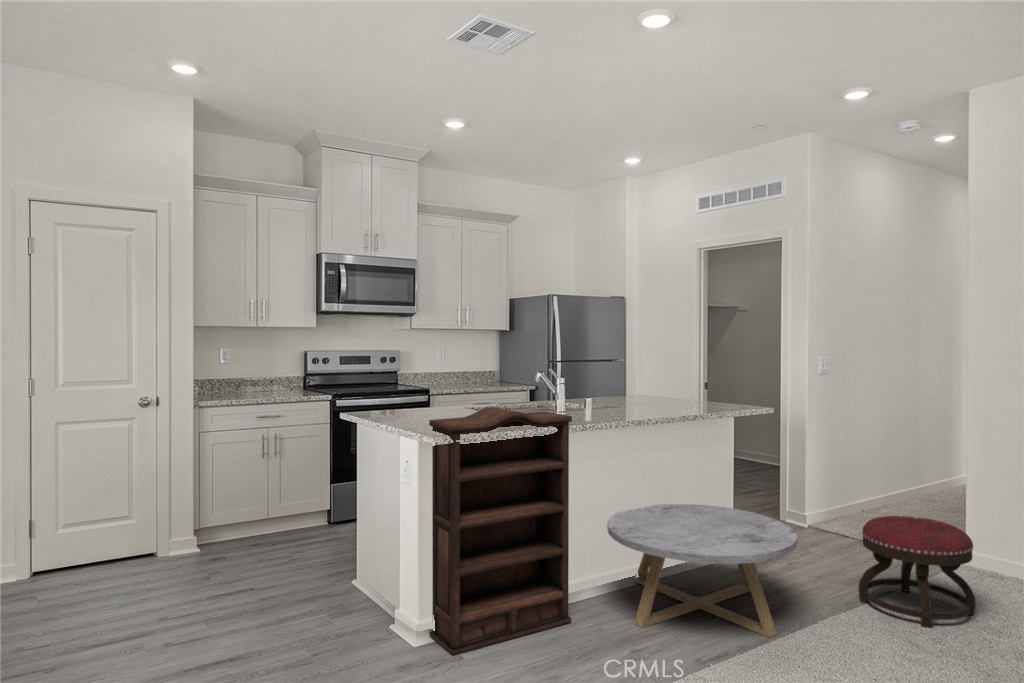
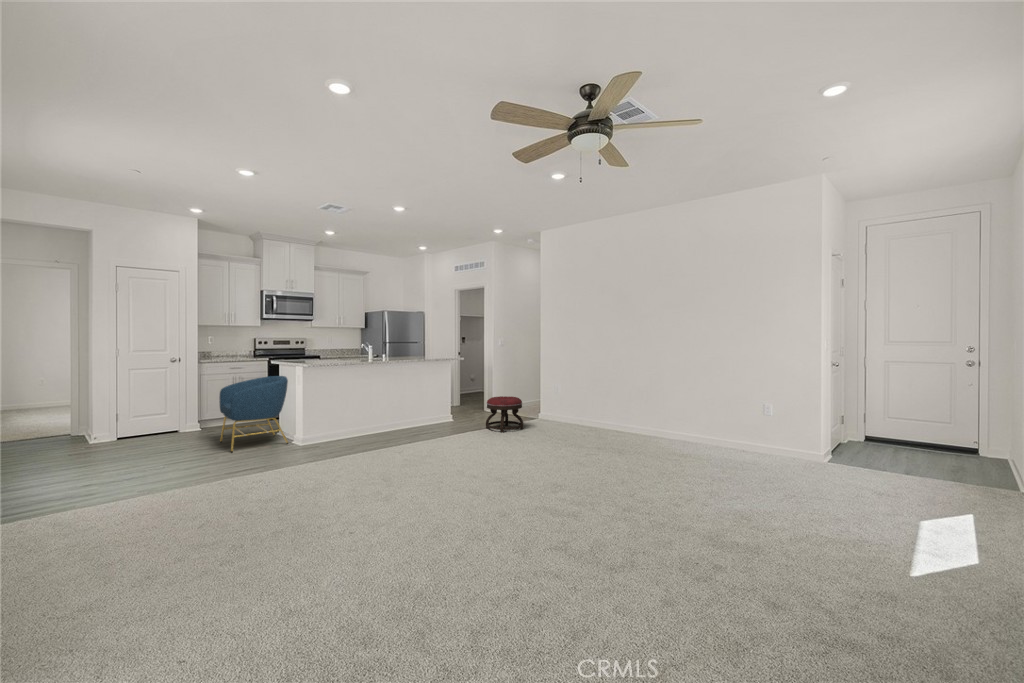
bookshelf: present [429,407,572,656] -> none [308,355,368,447]
armchair: none [228,451,381,664] -> present [219,376,288,452]
coffee table: present [607,504,798,637] -> none [386,397,458,438]

